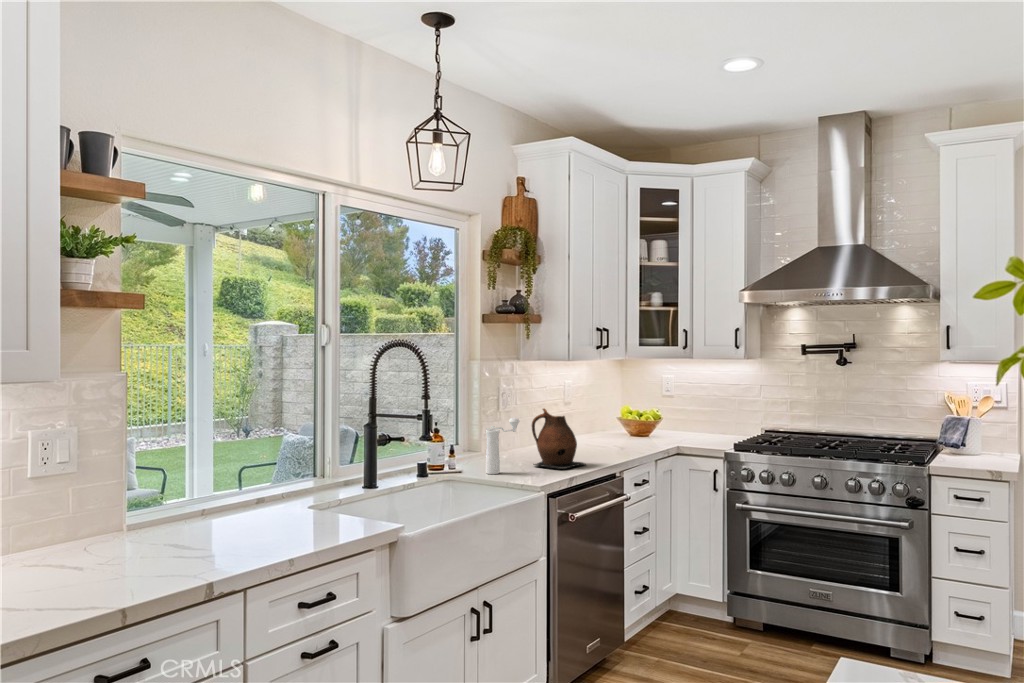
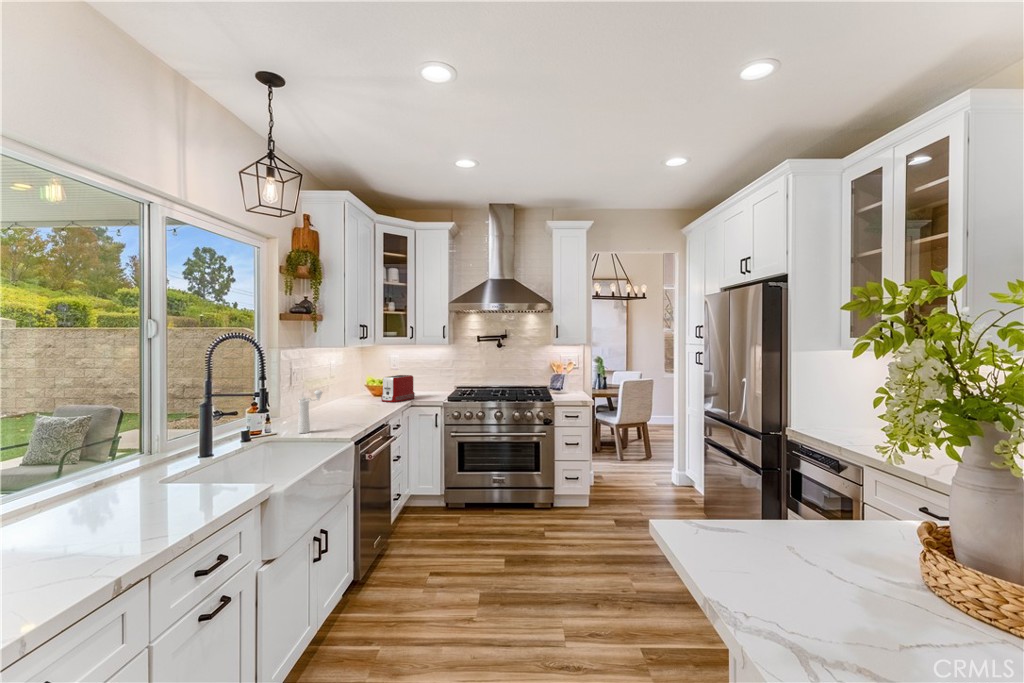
toaster: none [632,405,685,446] -> present [381,375,415,402]
ceramic pitcher: present [532,409,585,469] -> none [328,382,368,425]

